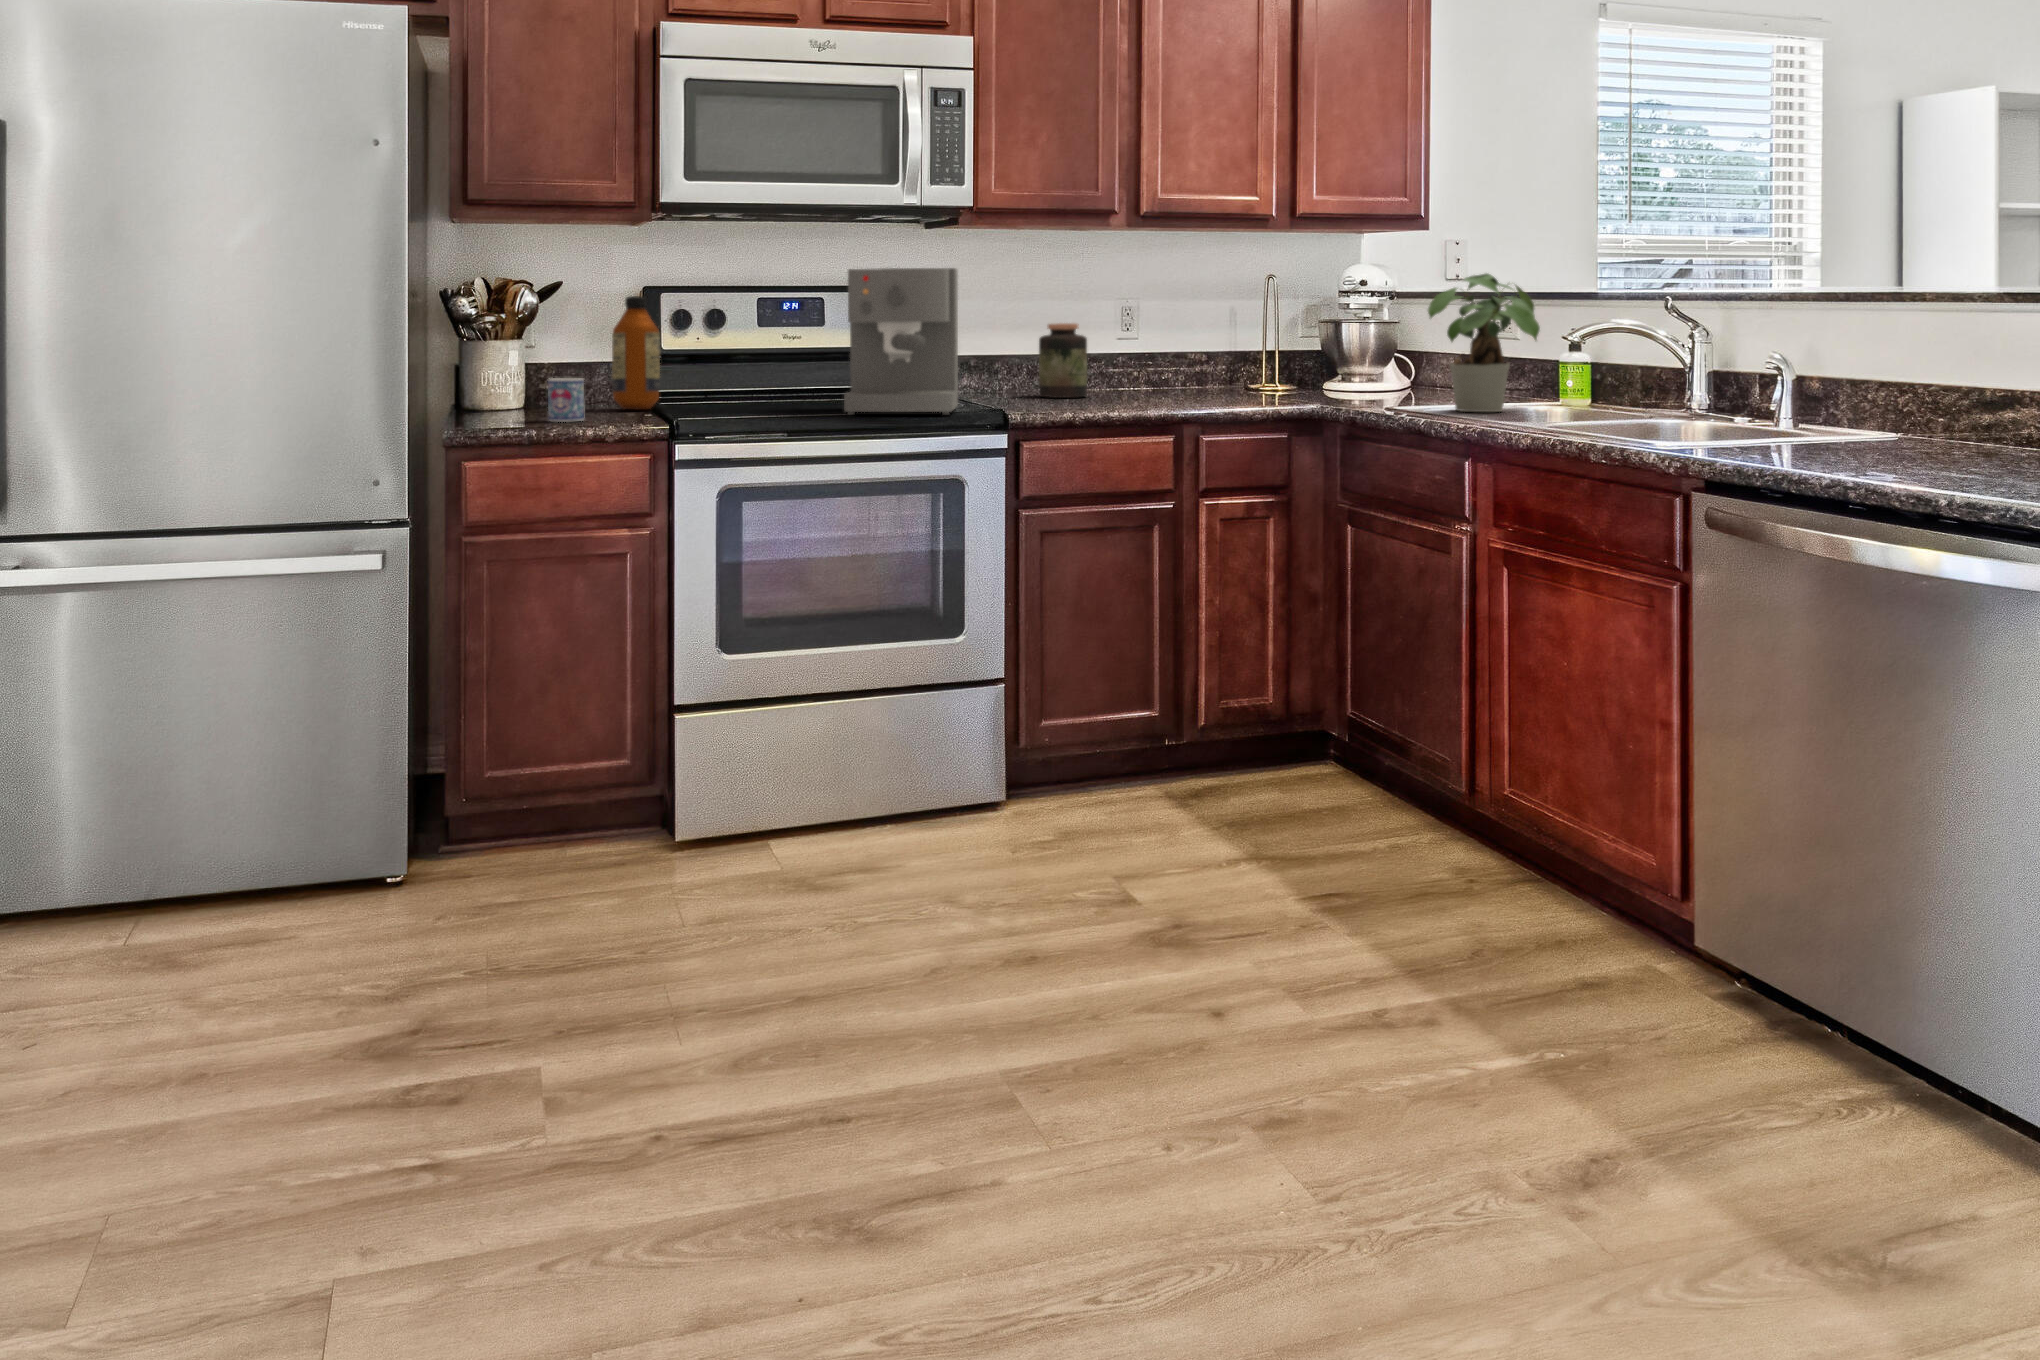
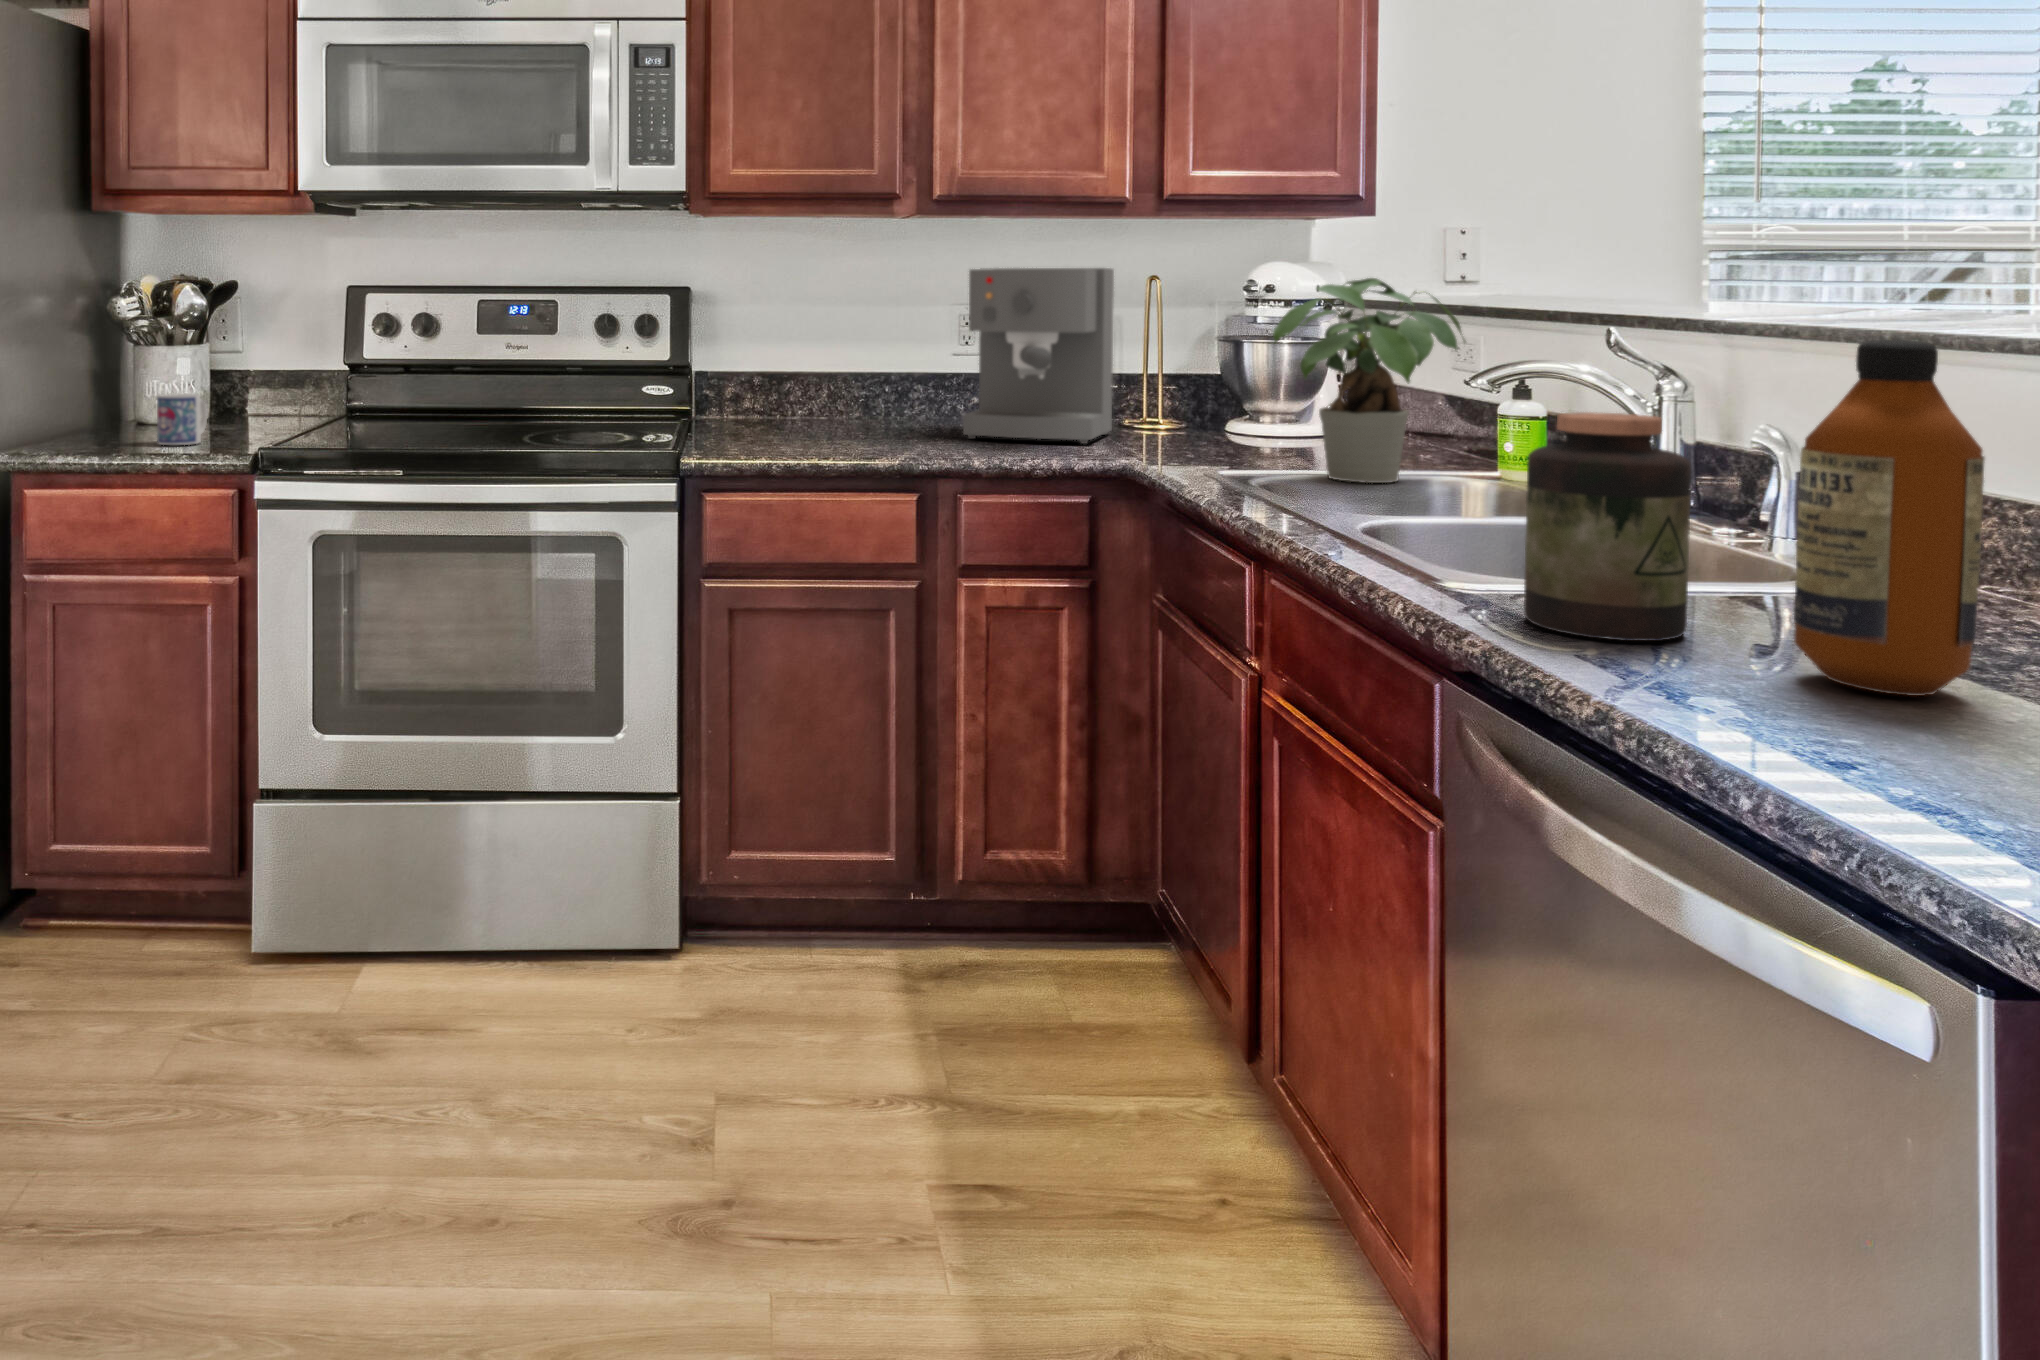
coffee maker: present [844,268,958,415] -> present [963,268,1114,444]
bottle: present [612,296,660,409] -> present [1794,340,1985,696]
jar: present [1039,323,1087,398] -> present [1524,412,1691,641]

